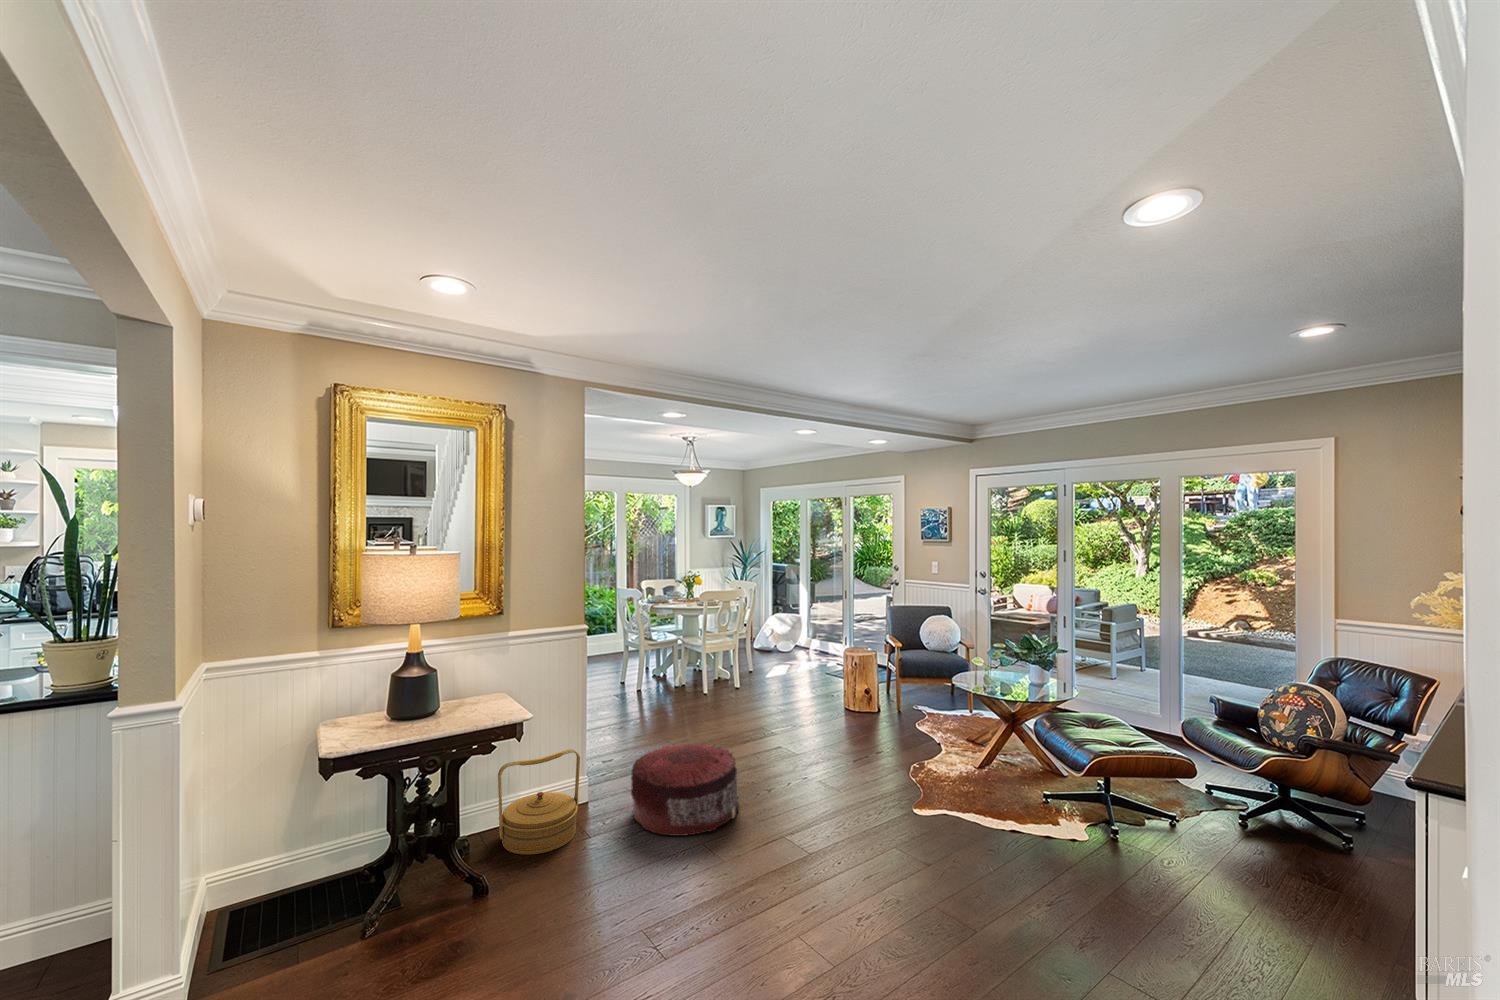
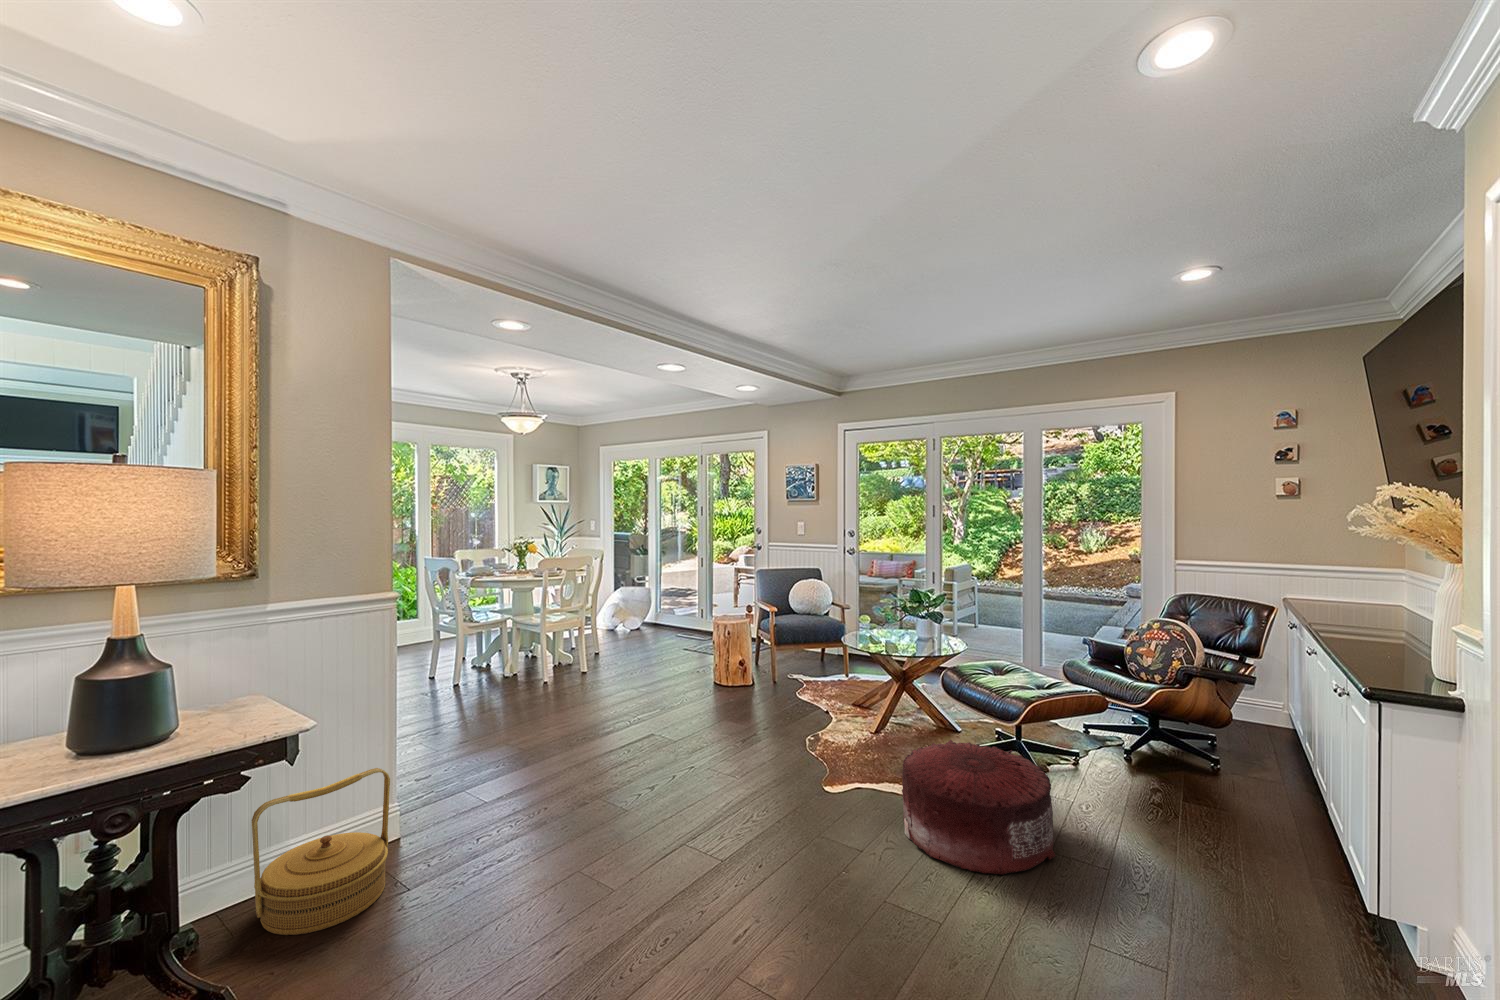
pouf: present [631,743,739,836] -> present [902,740,1056,875]

